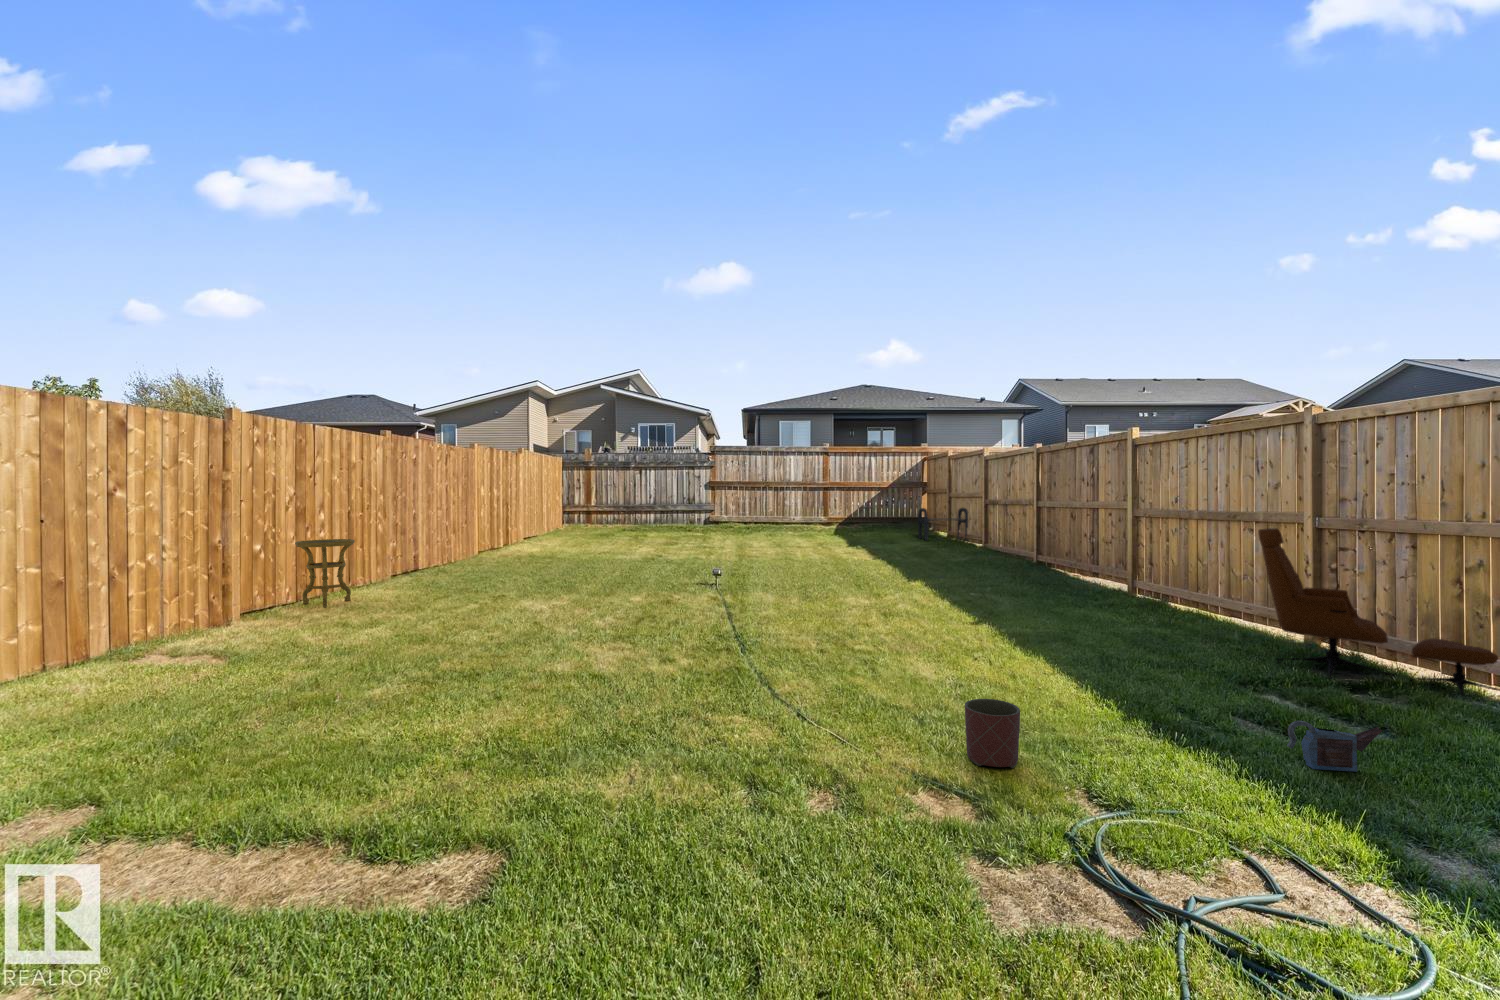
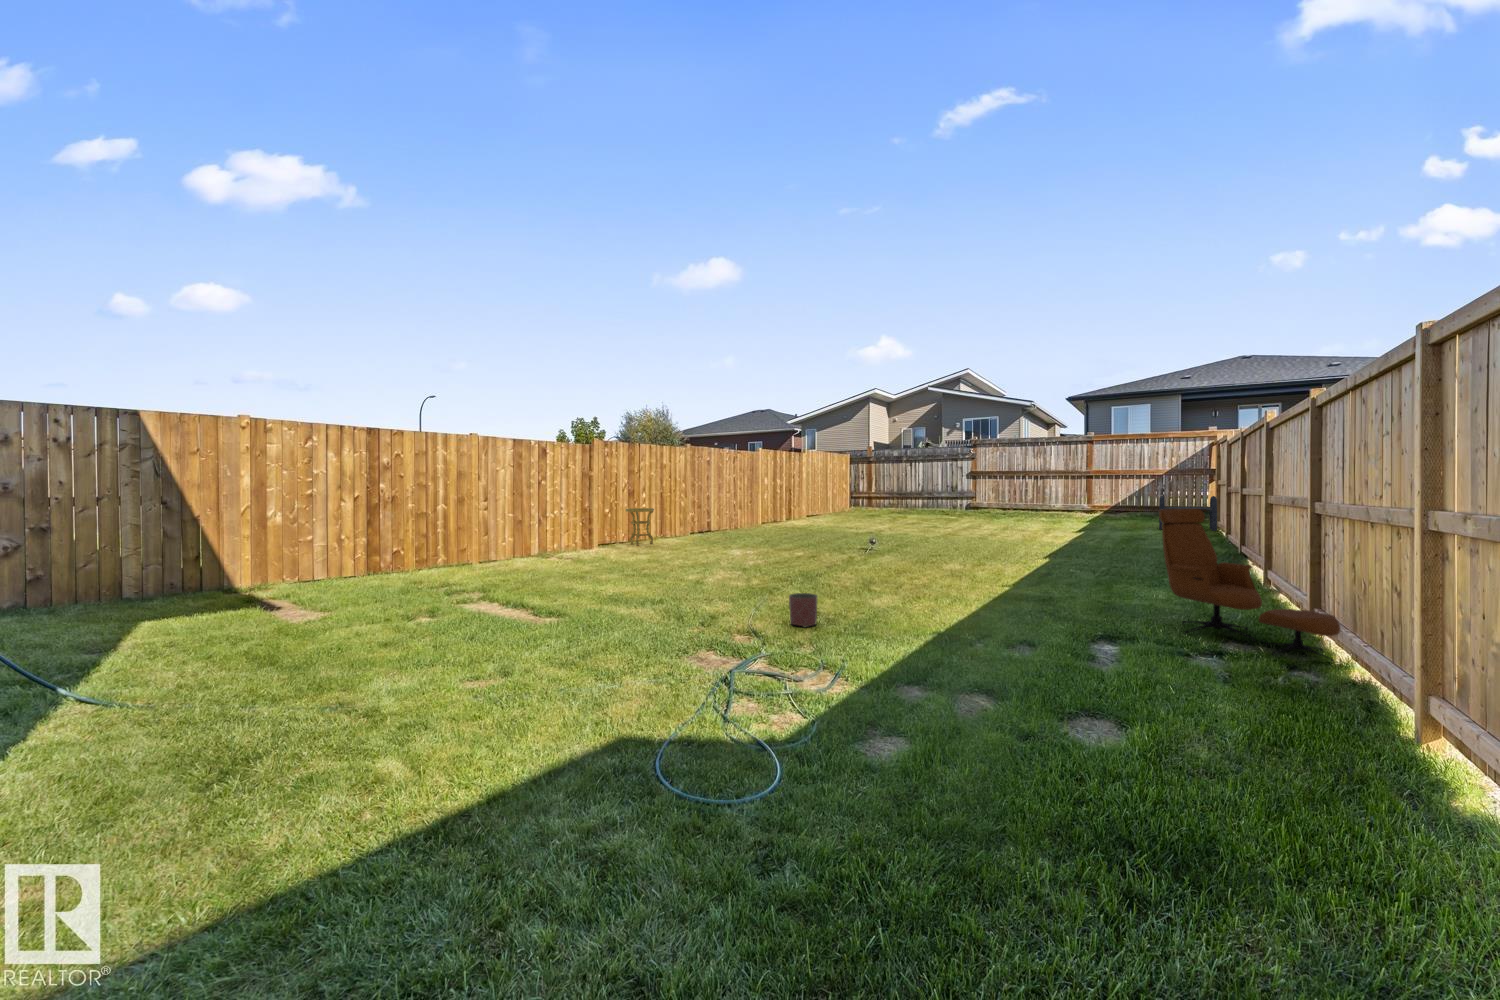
watering can: present [1287,721,1382,772] -> none [961,622,1014,657]

